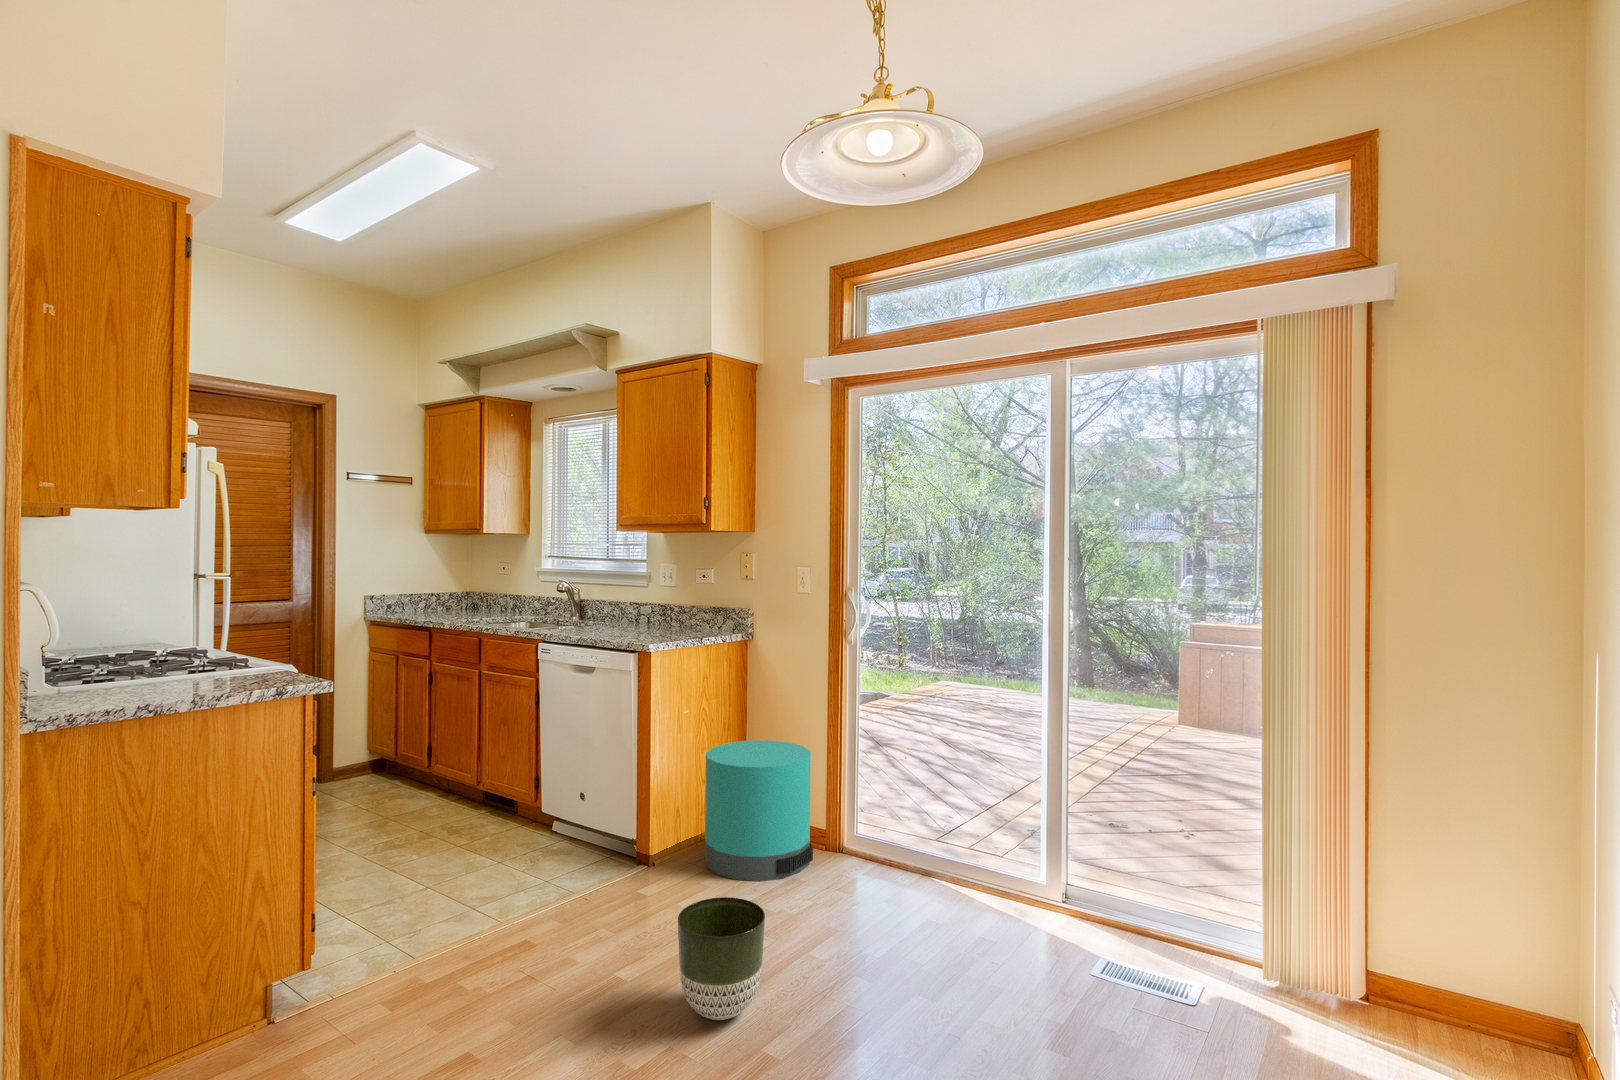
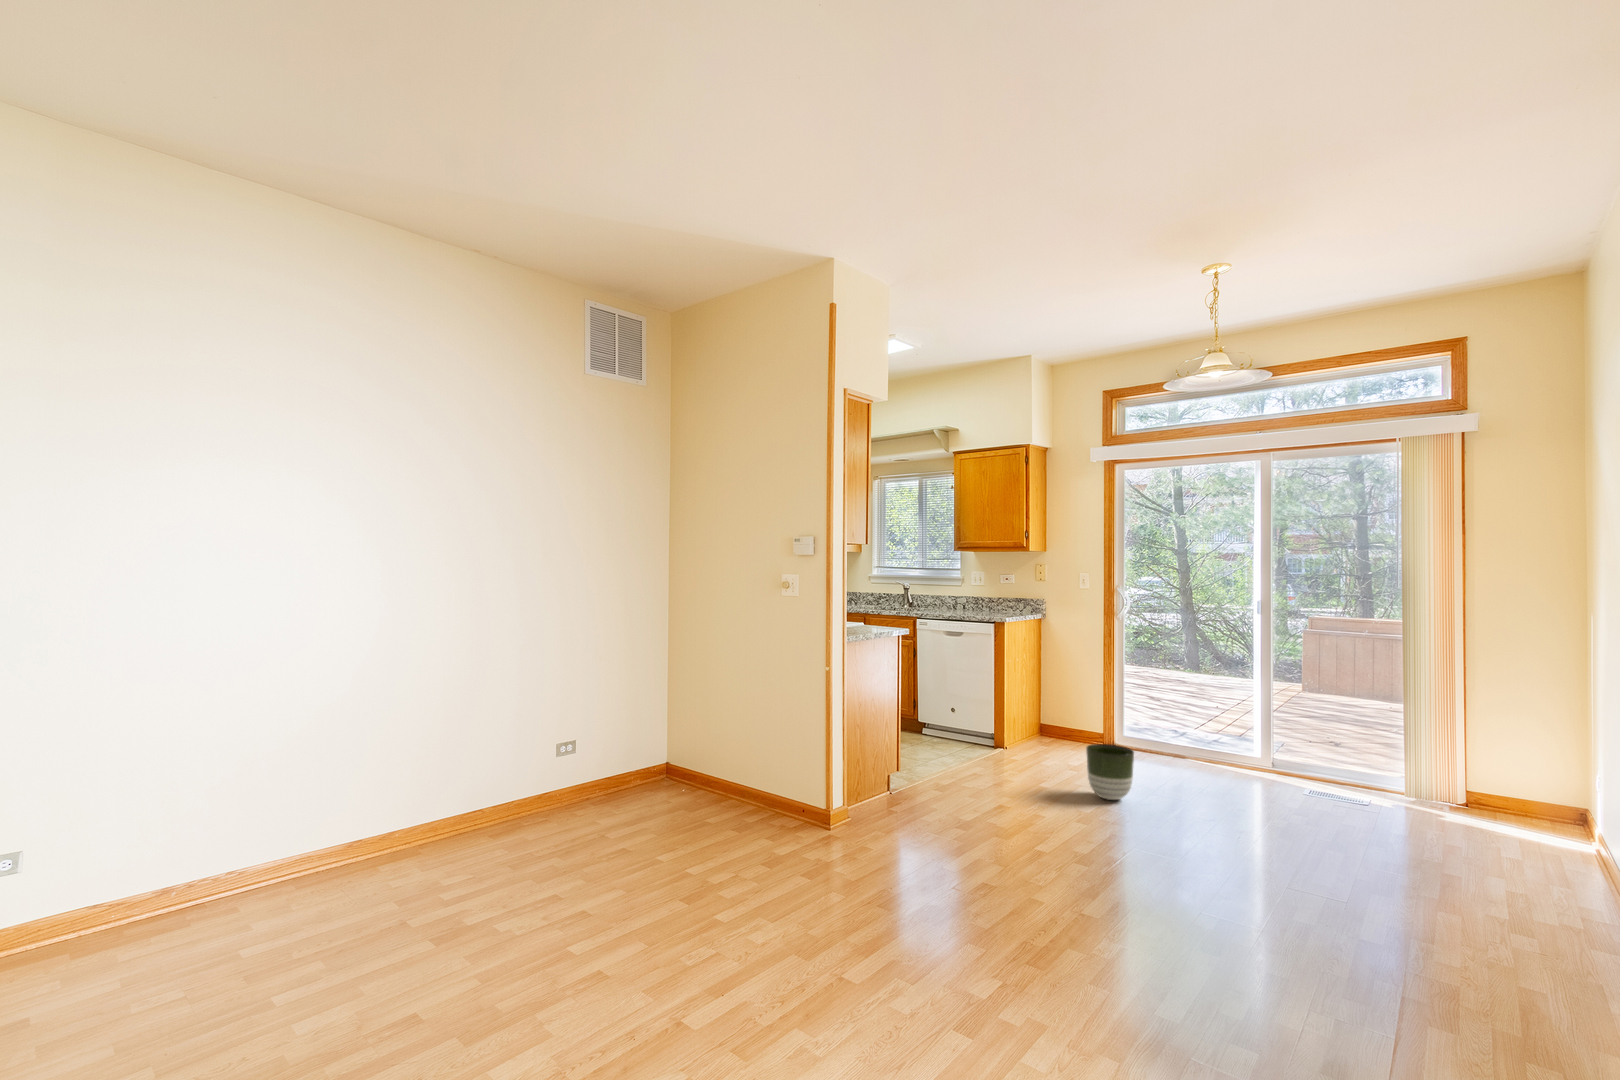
trash can: present [705,740,813,881] -> none [1033,680,1103,757]

